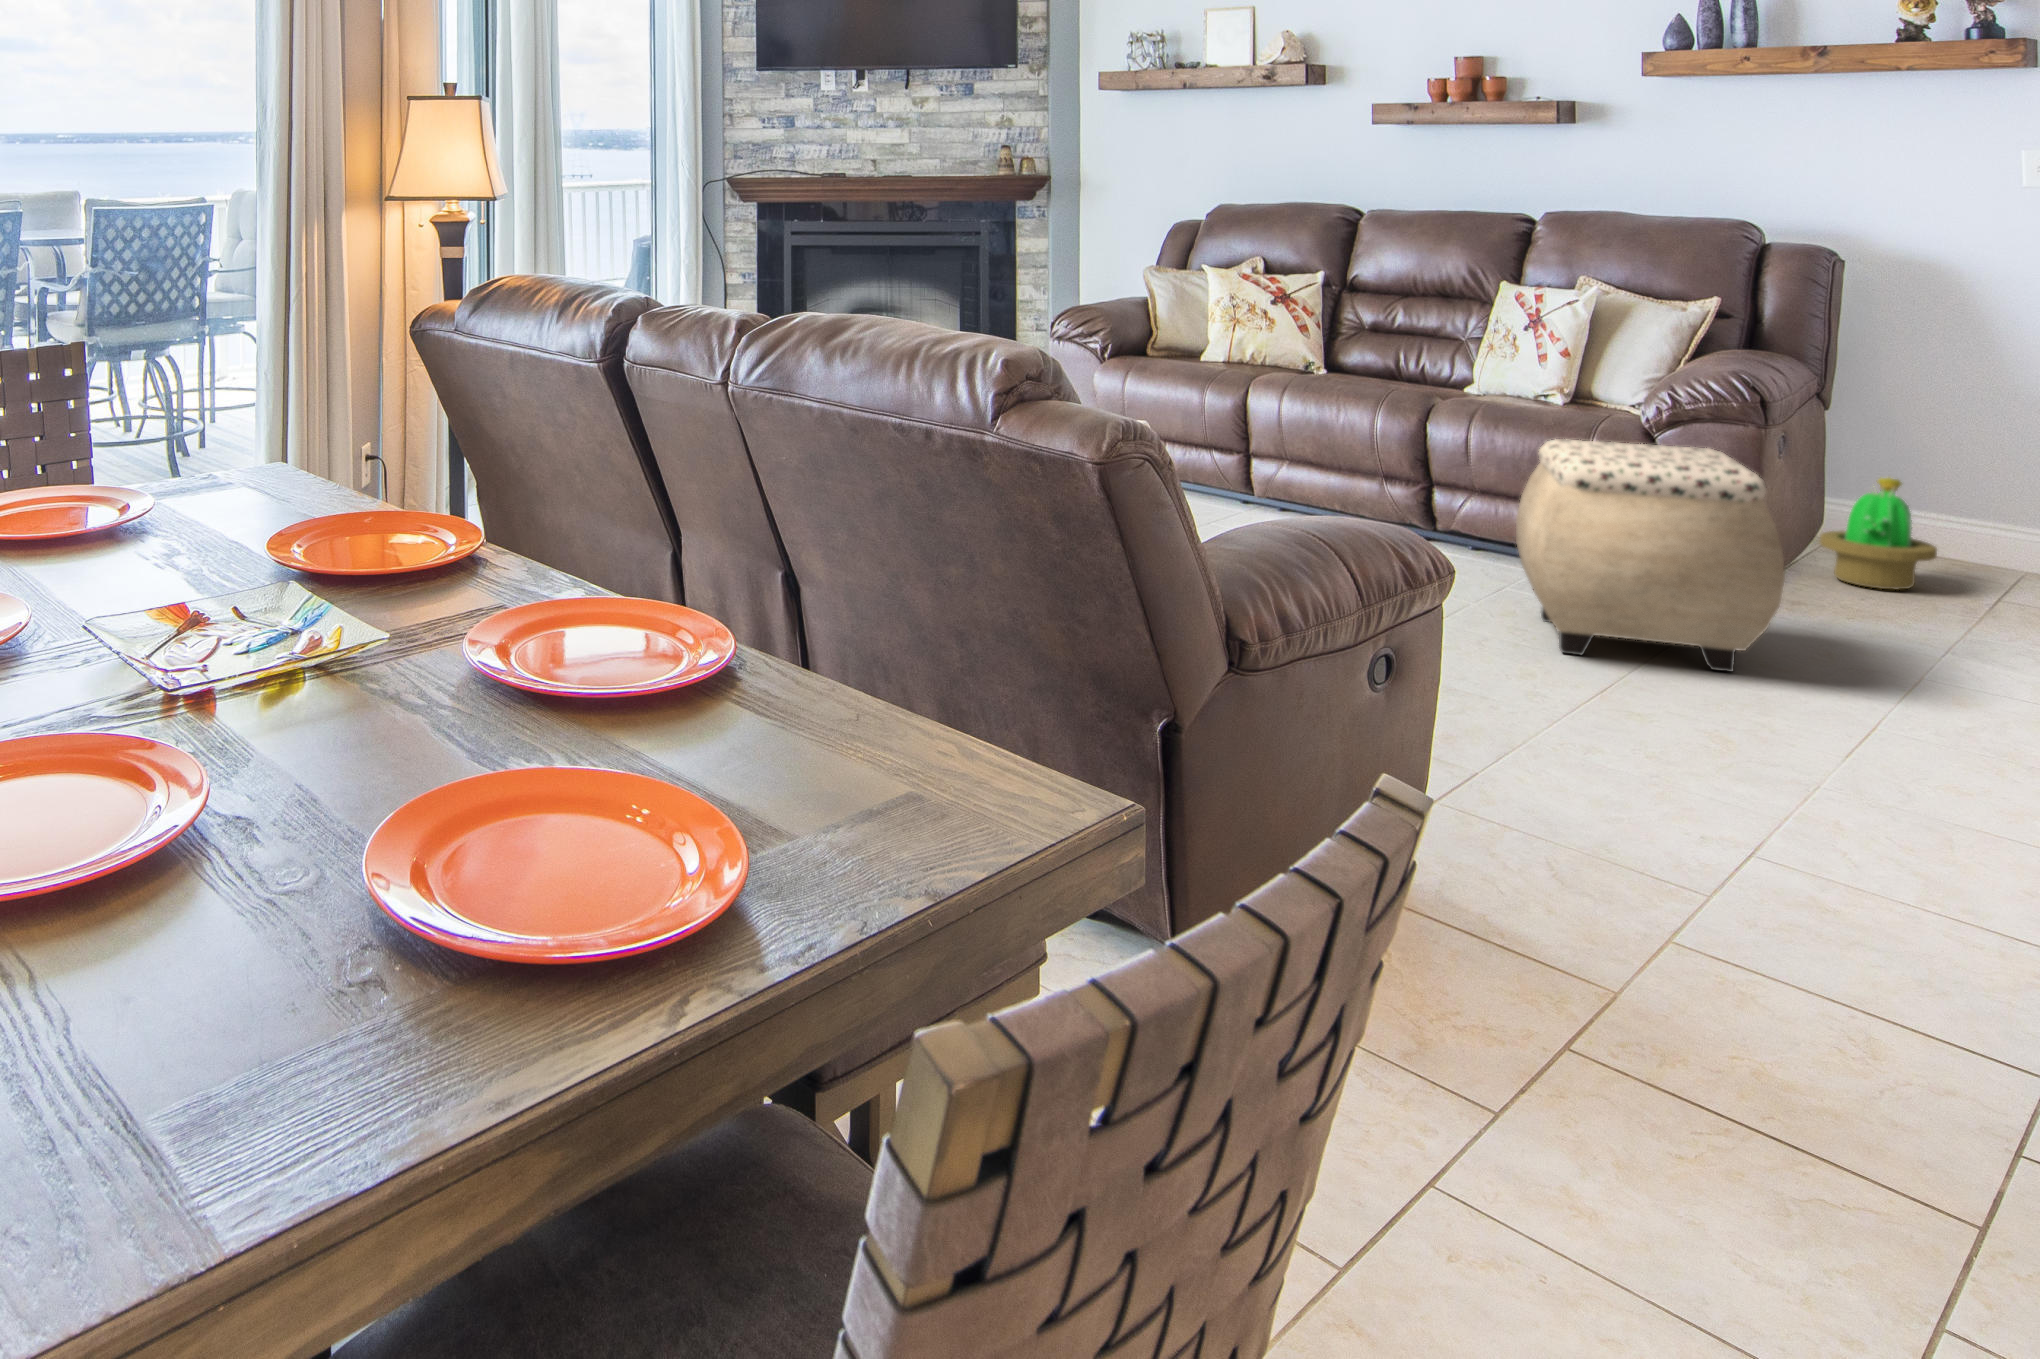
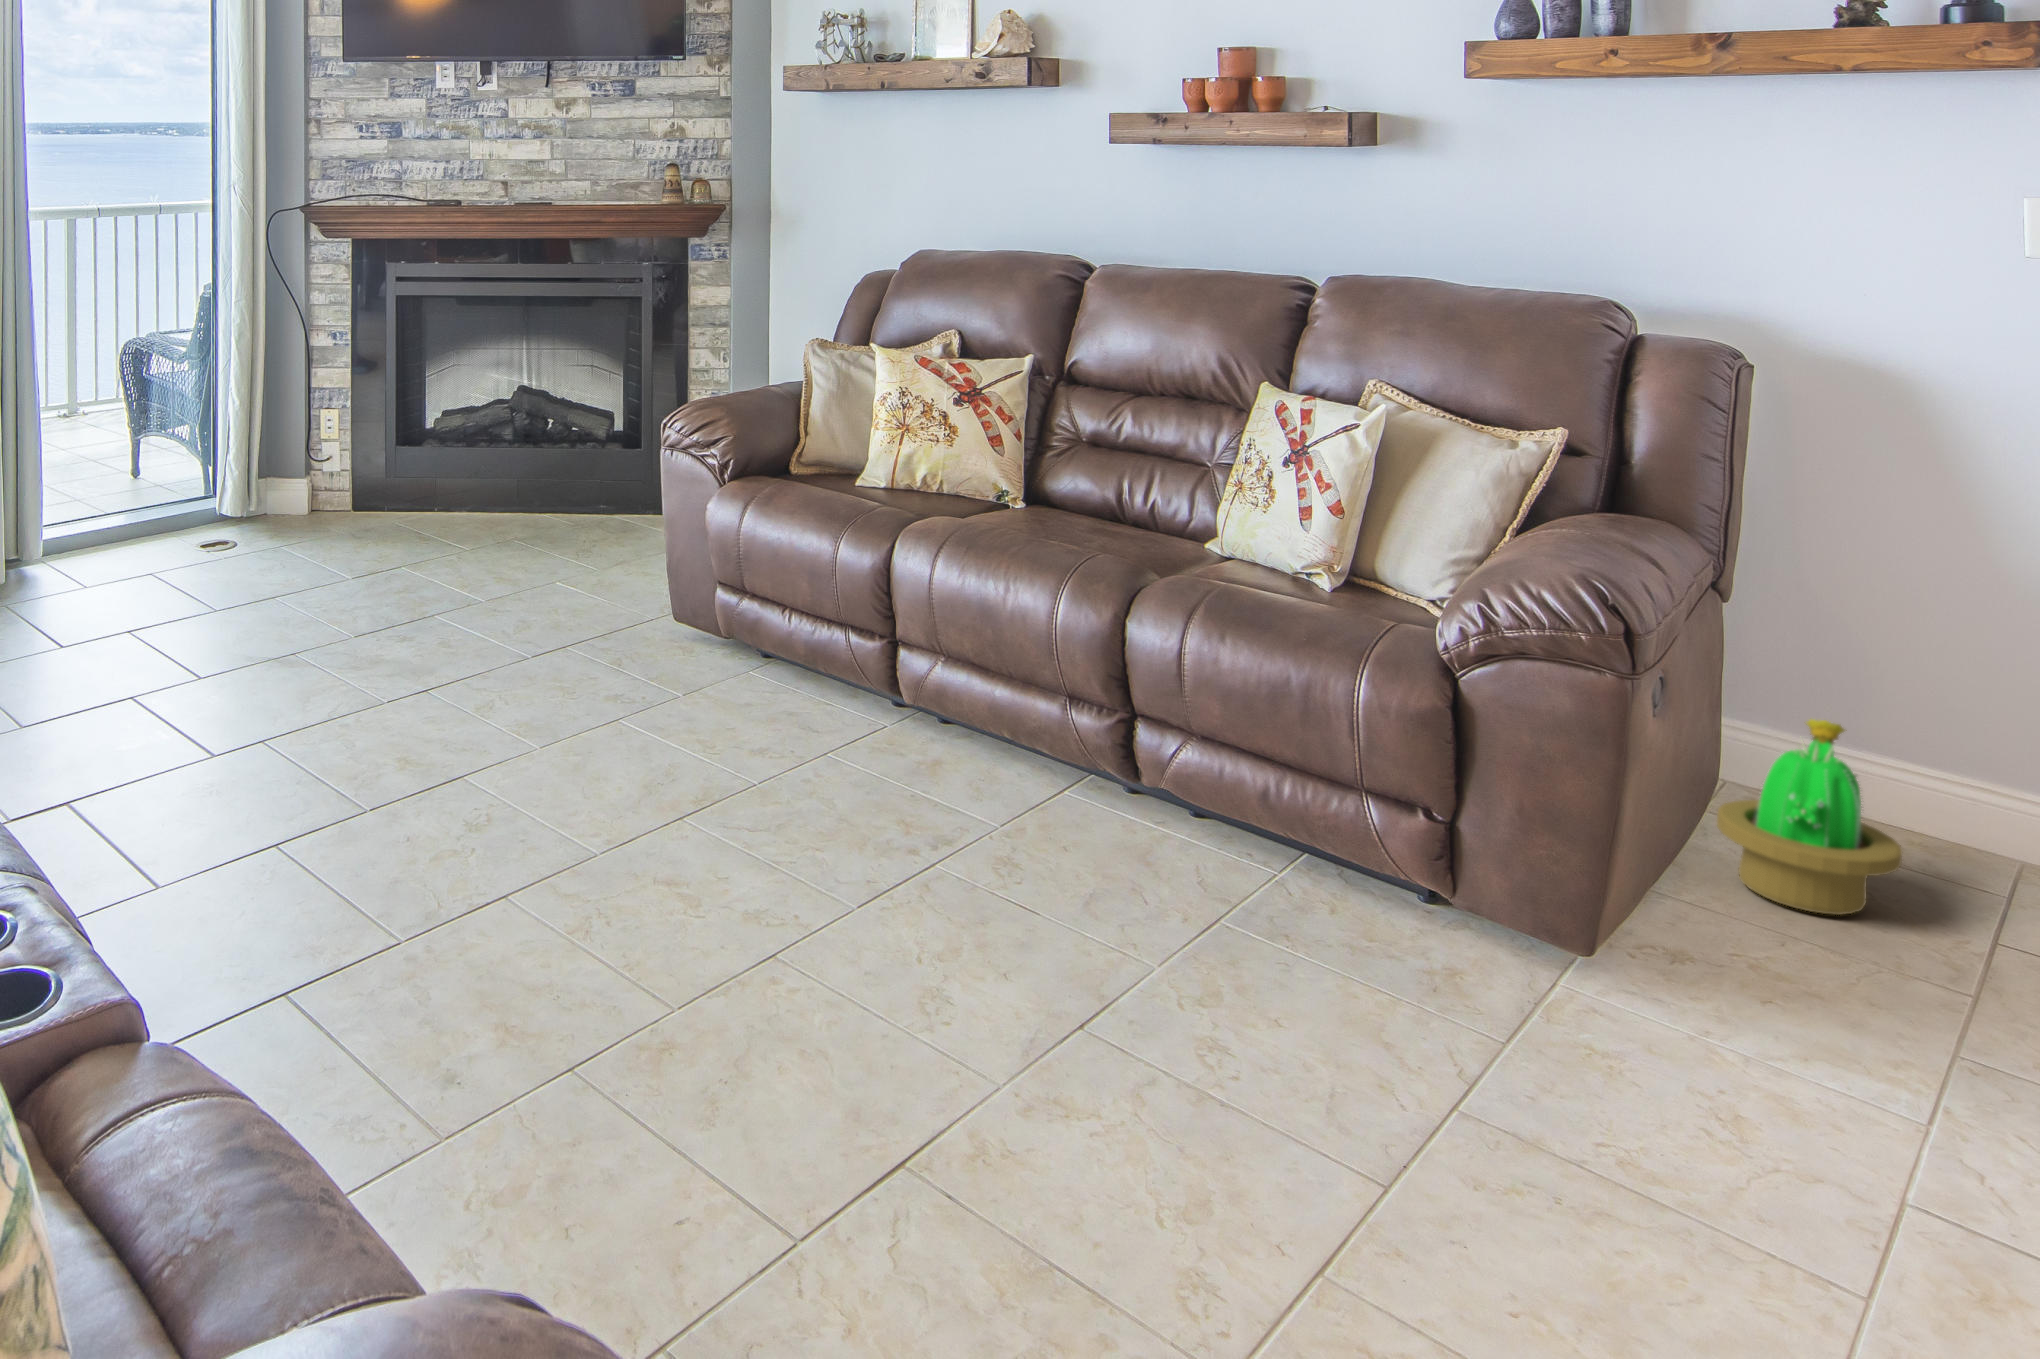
ottoman: present [1516,439,1785,672] -> none [1218,700,1648,1187]

